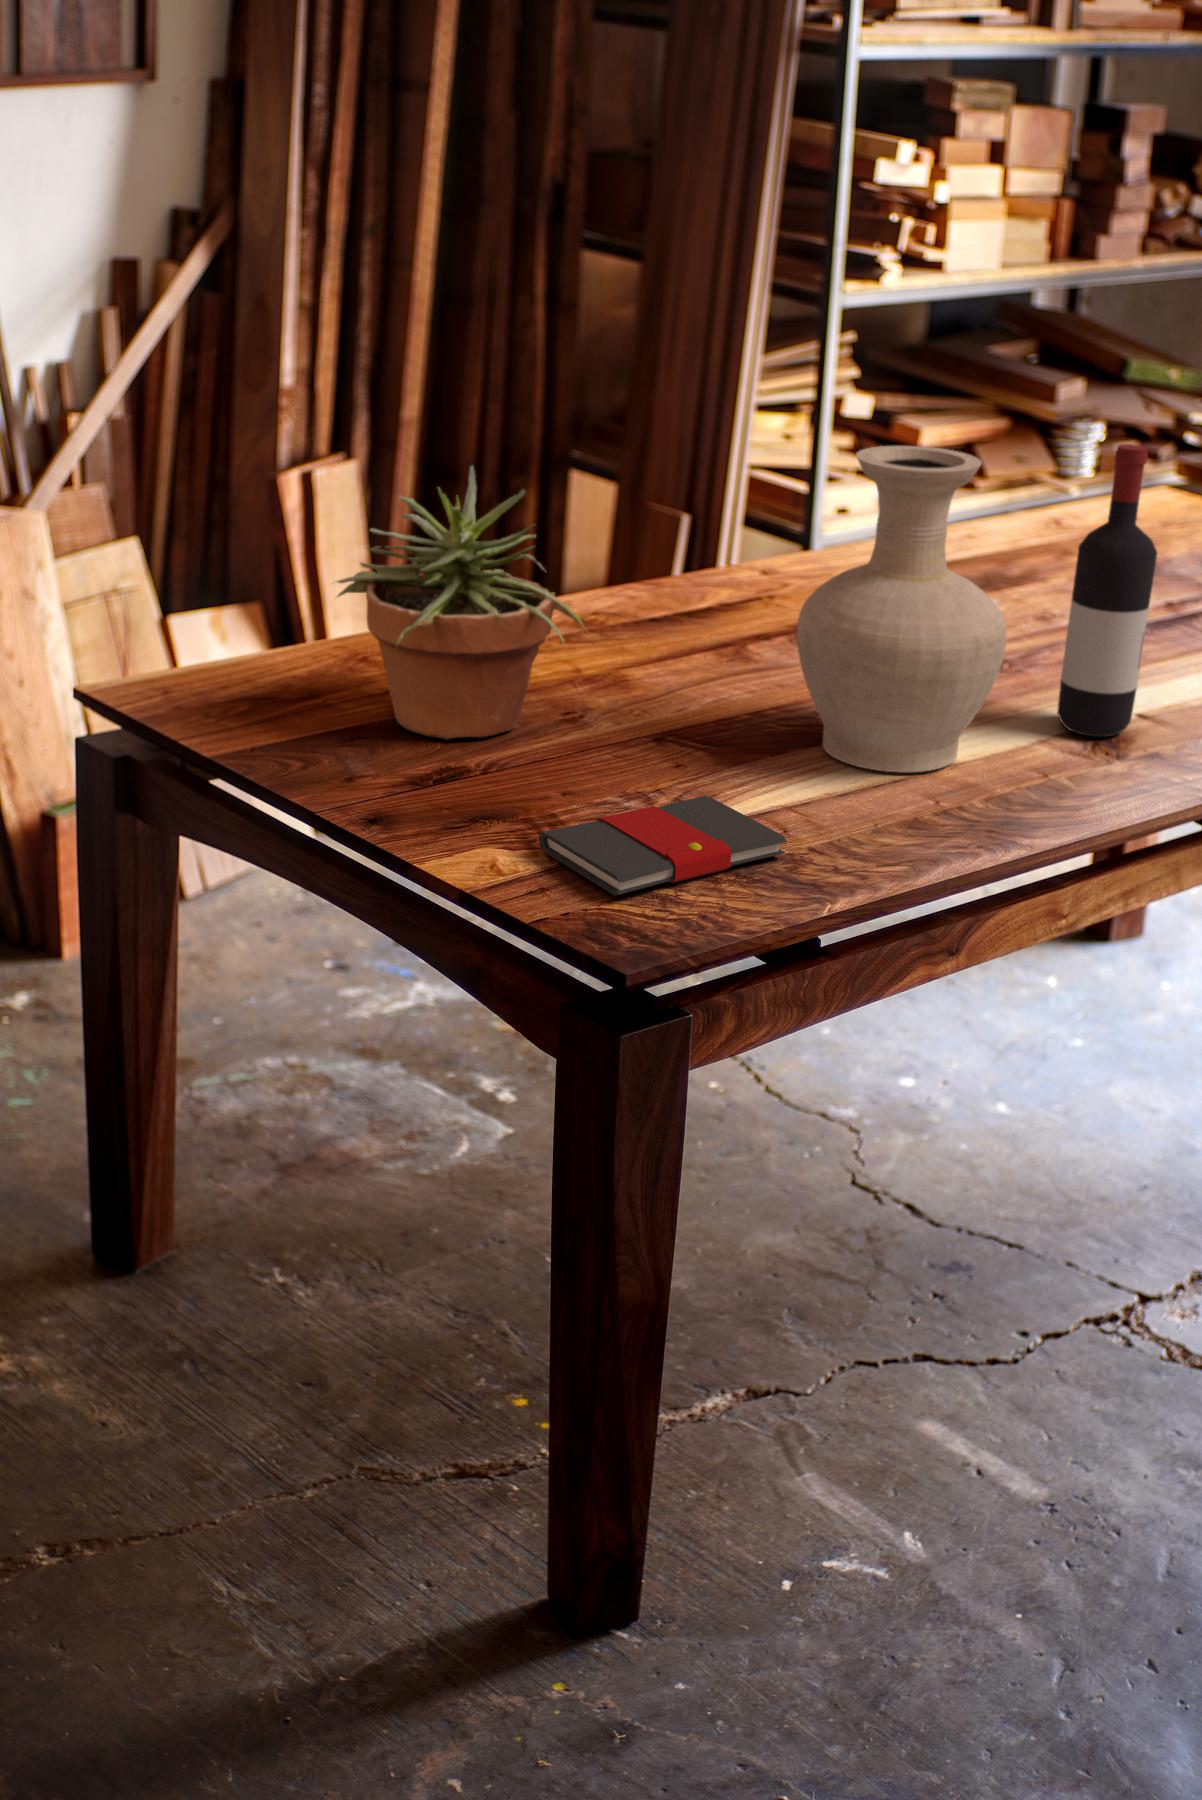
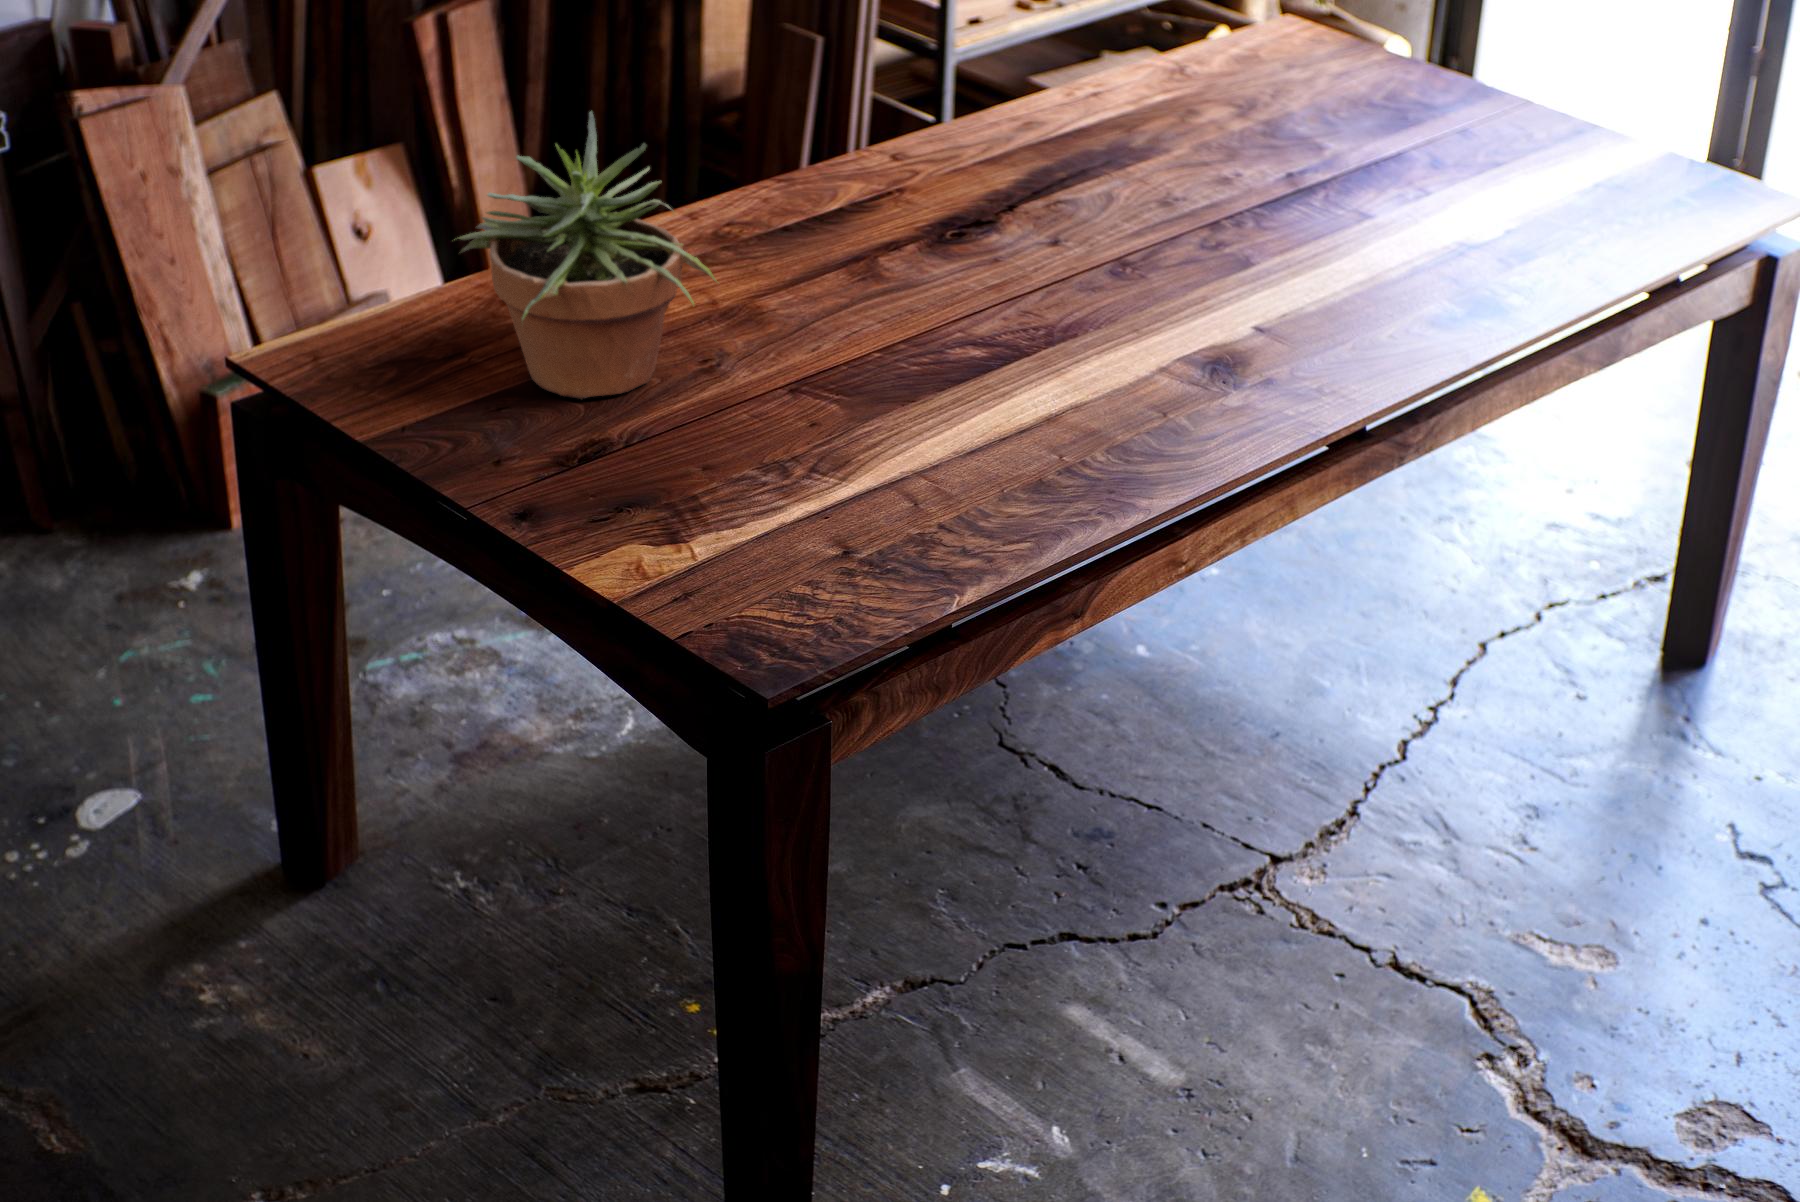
wine bottle: present [1057,444,1157,737] -> none [1189,75,1286,363]
vase: present [797,446,1007,772] -> none [929,87,1137,420]
book: present [539,795,787,896] -> none [674,468,922,602]

